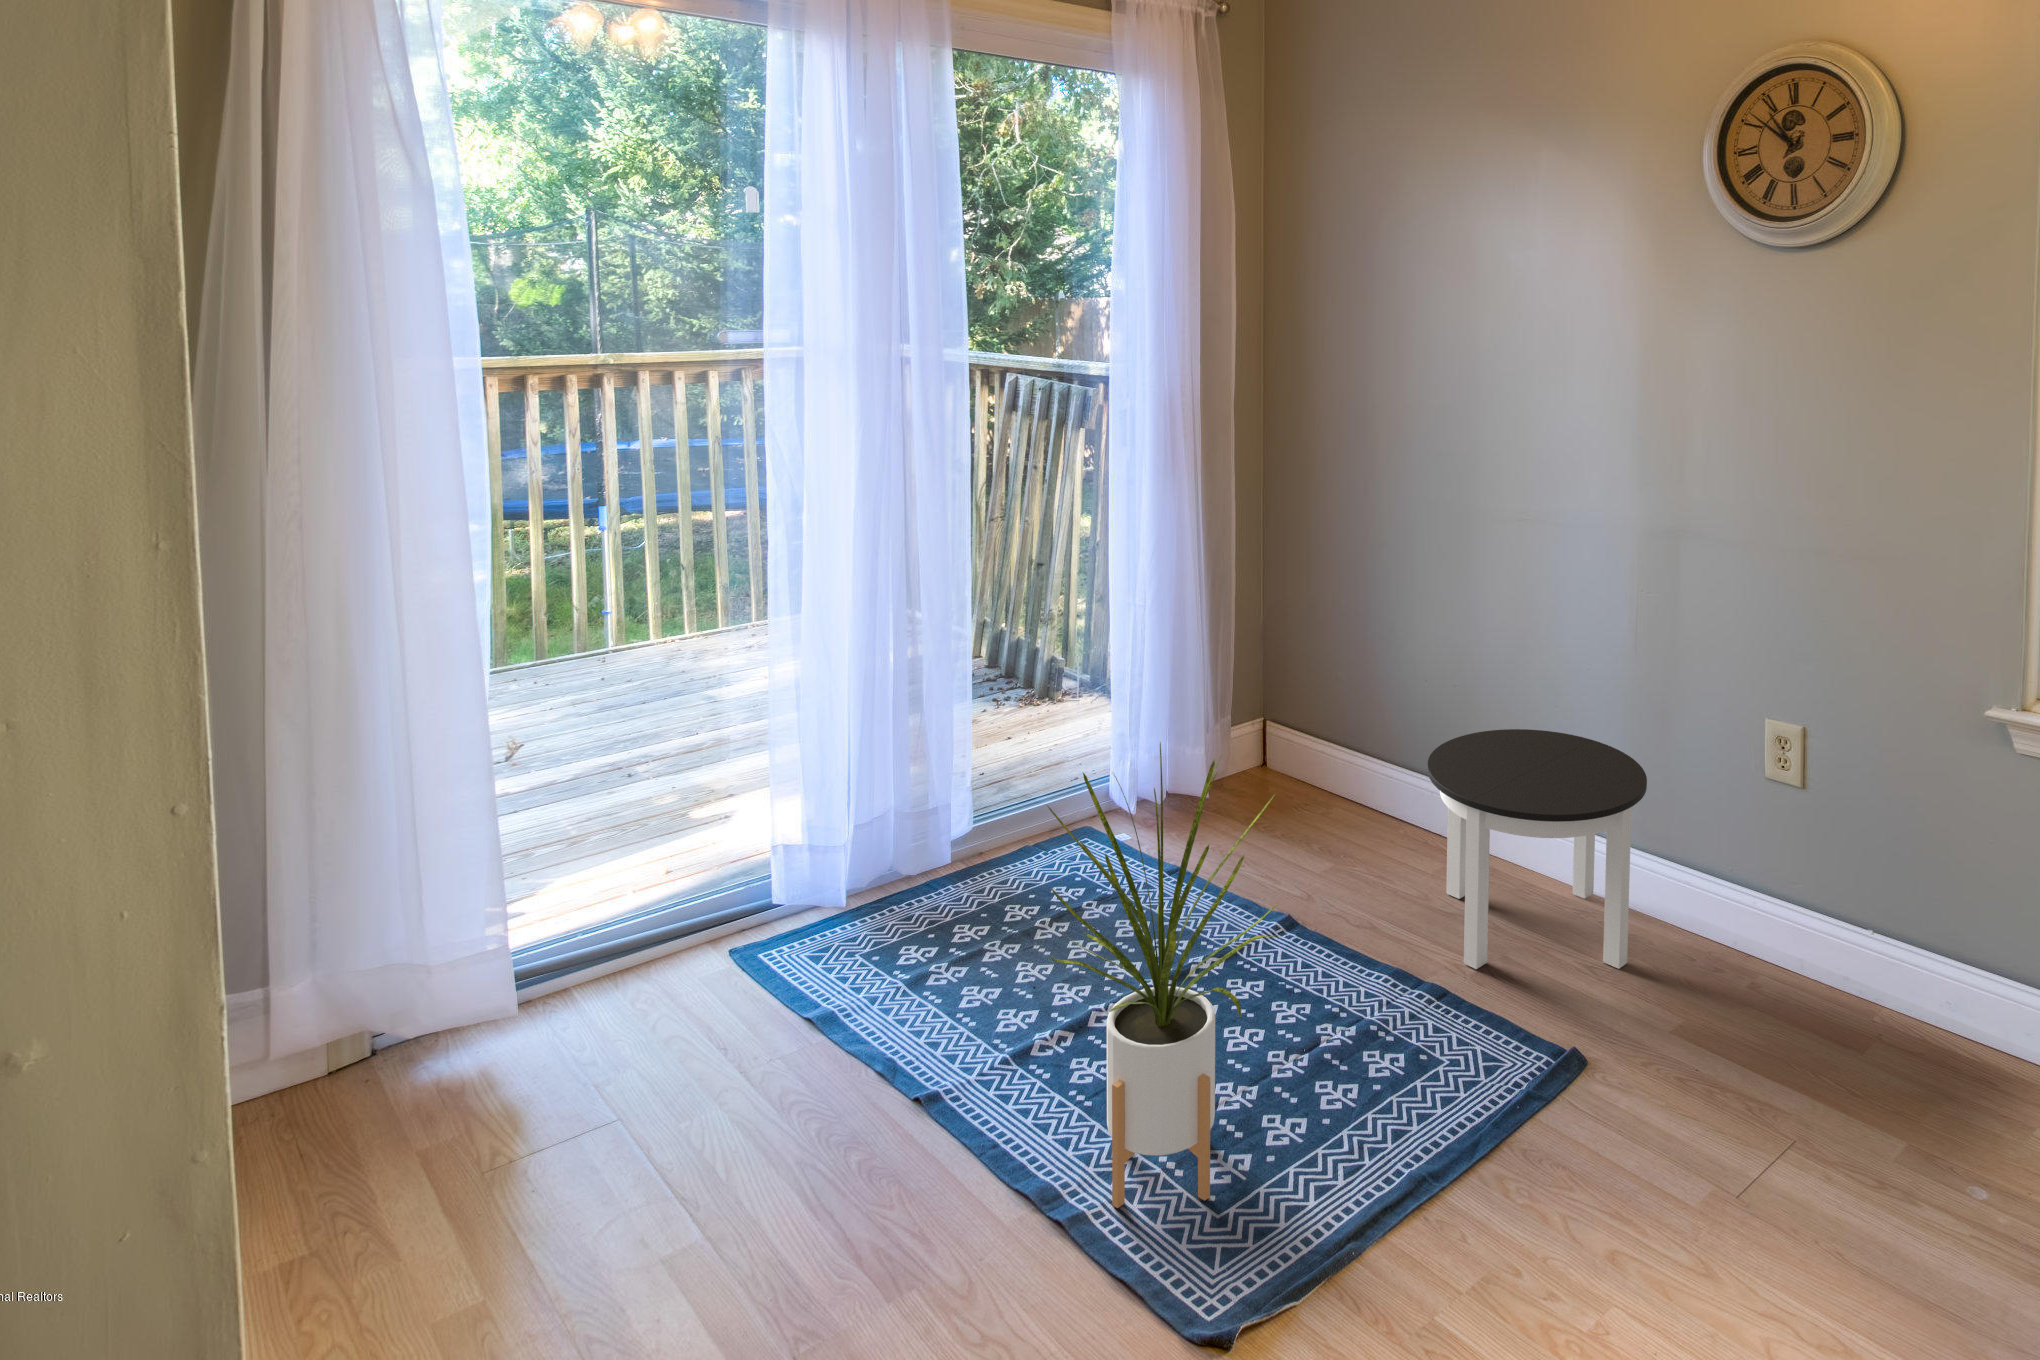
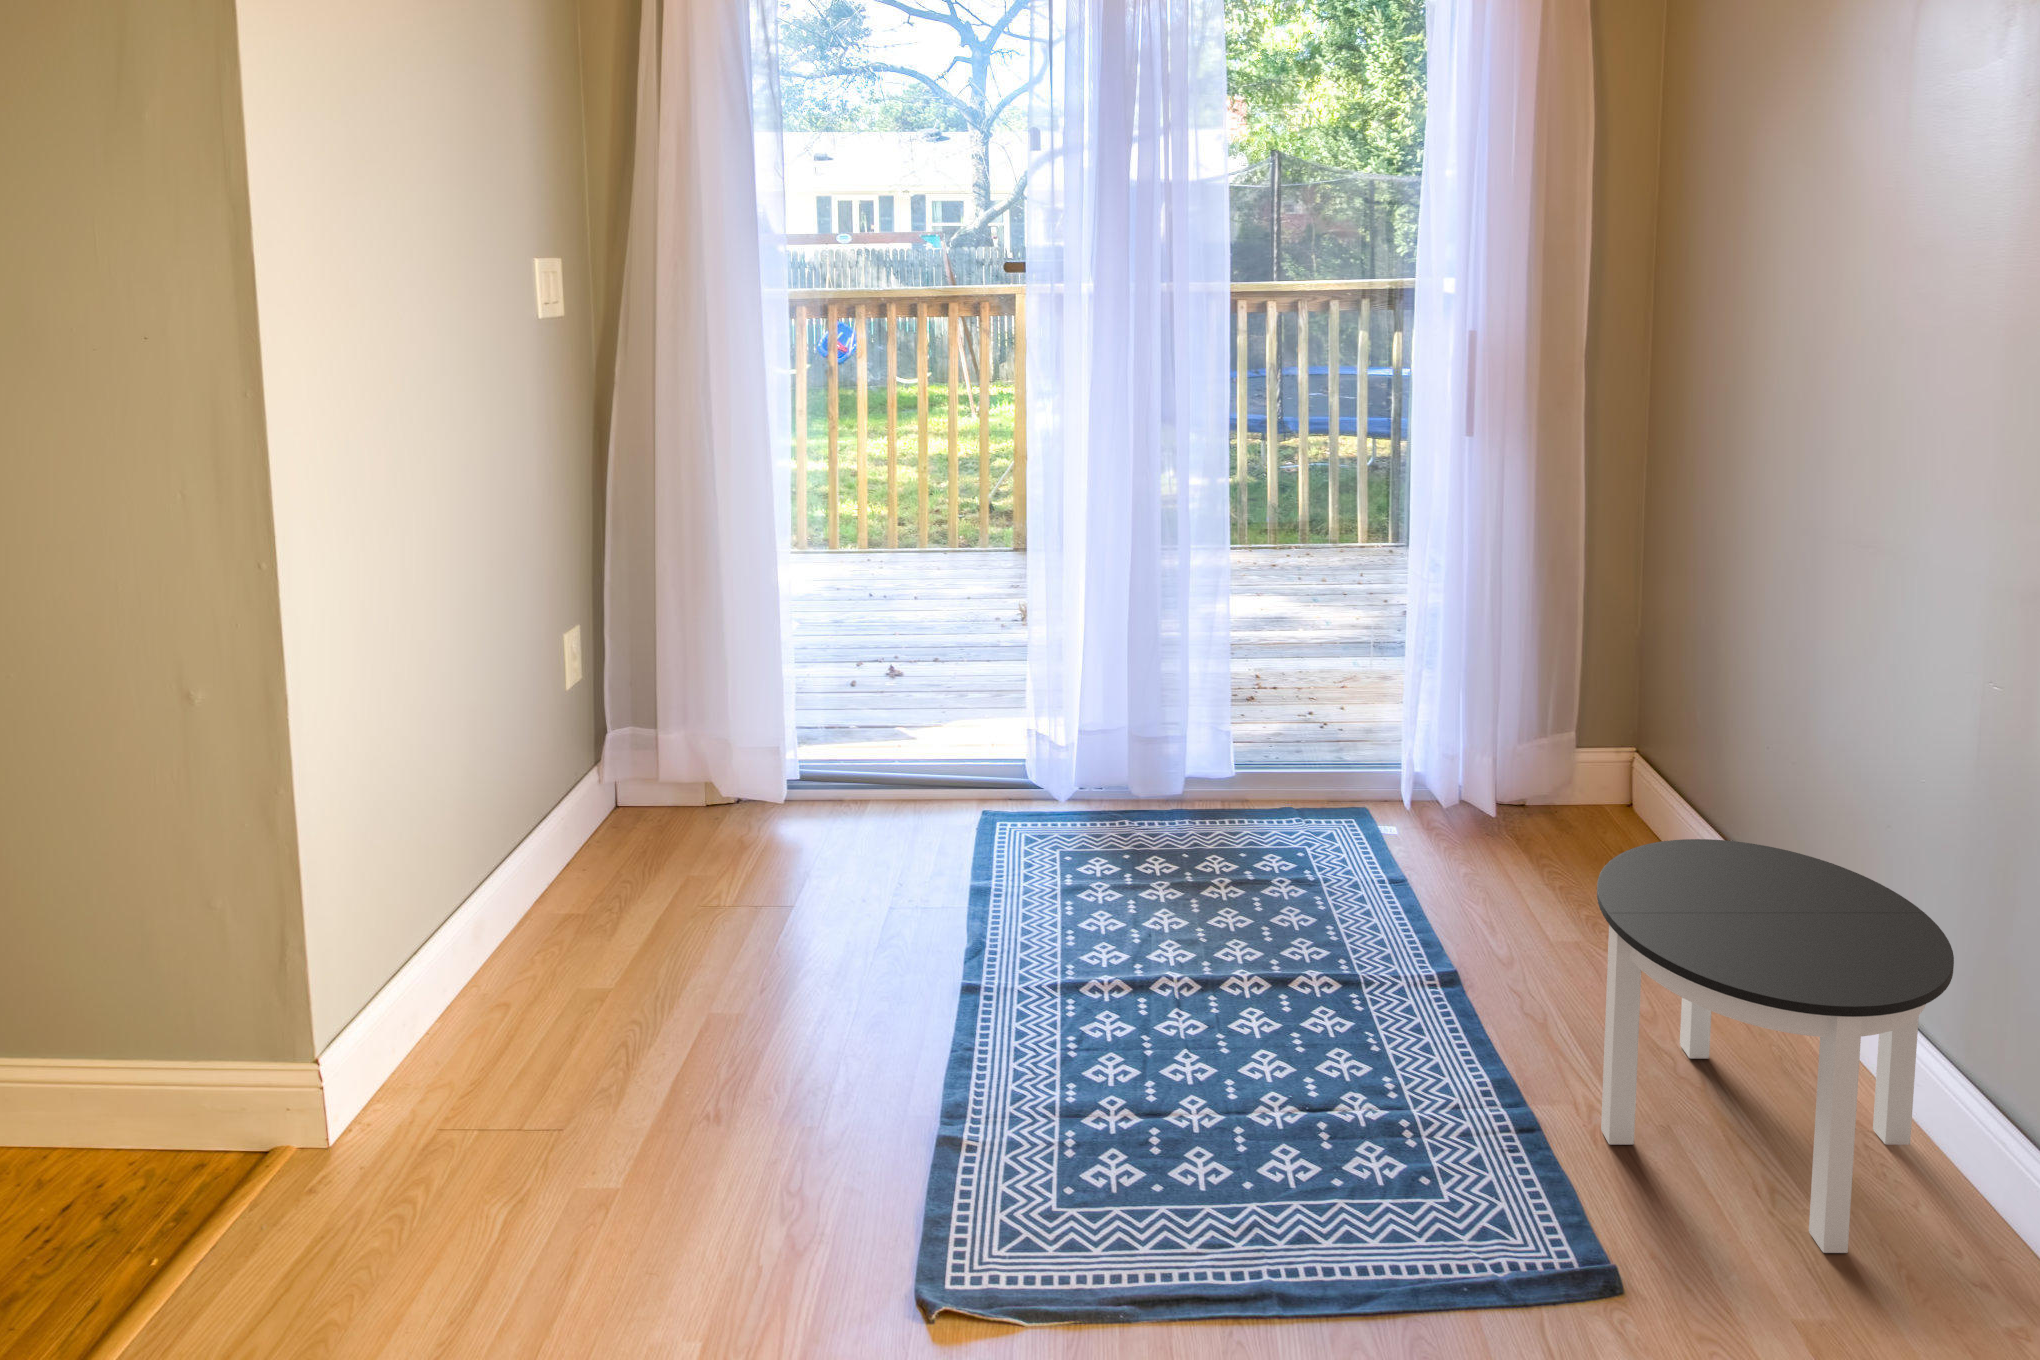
house plant: present [1047,743,1277,1208] -> none [935,693,1184,1189]

